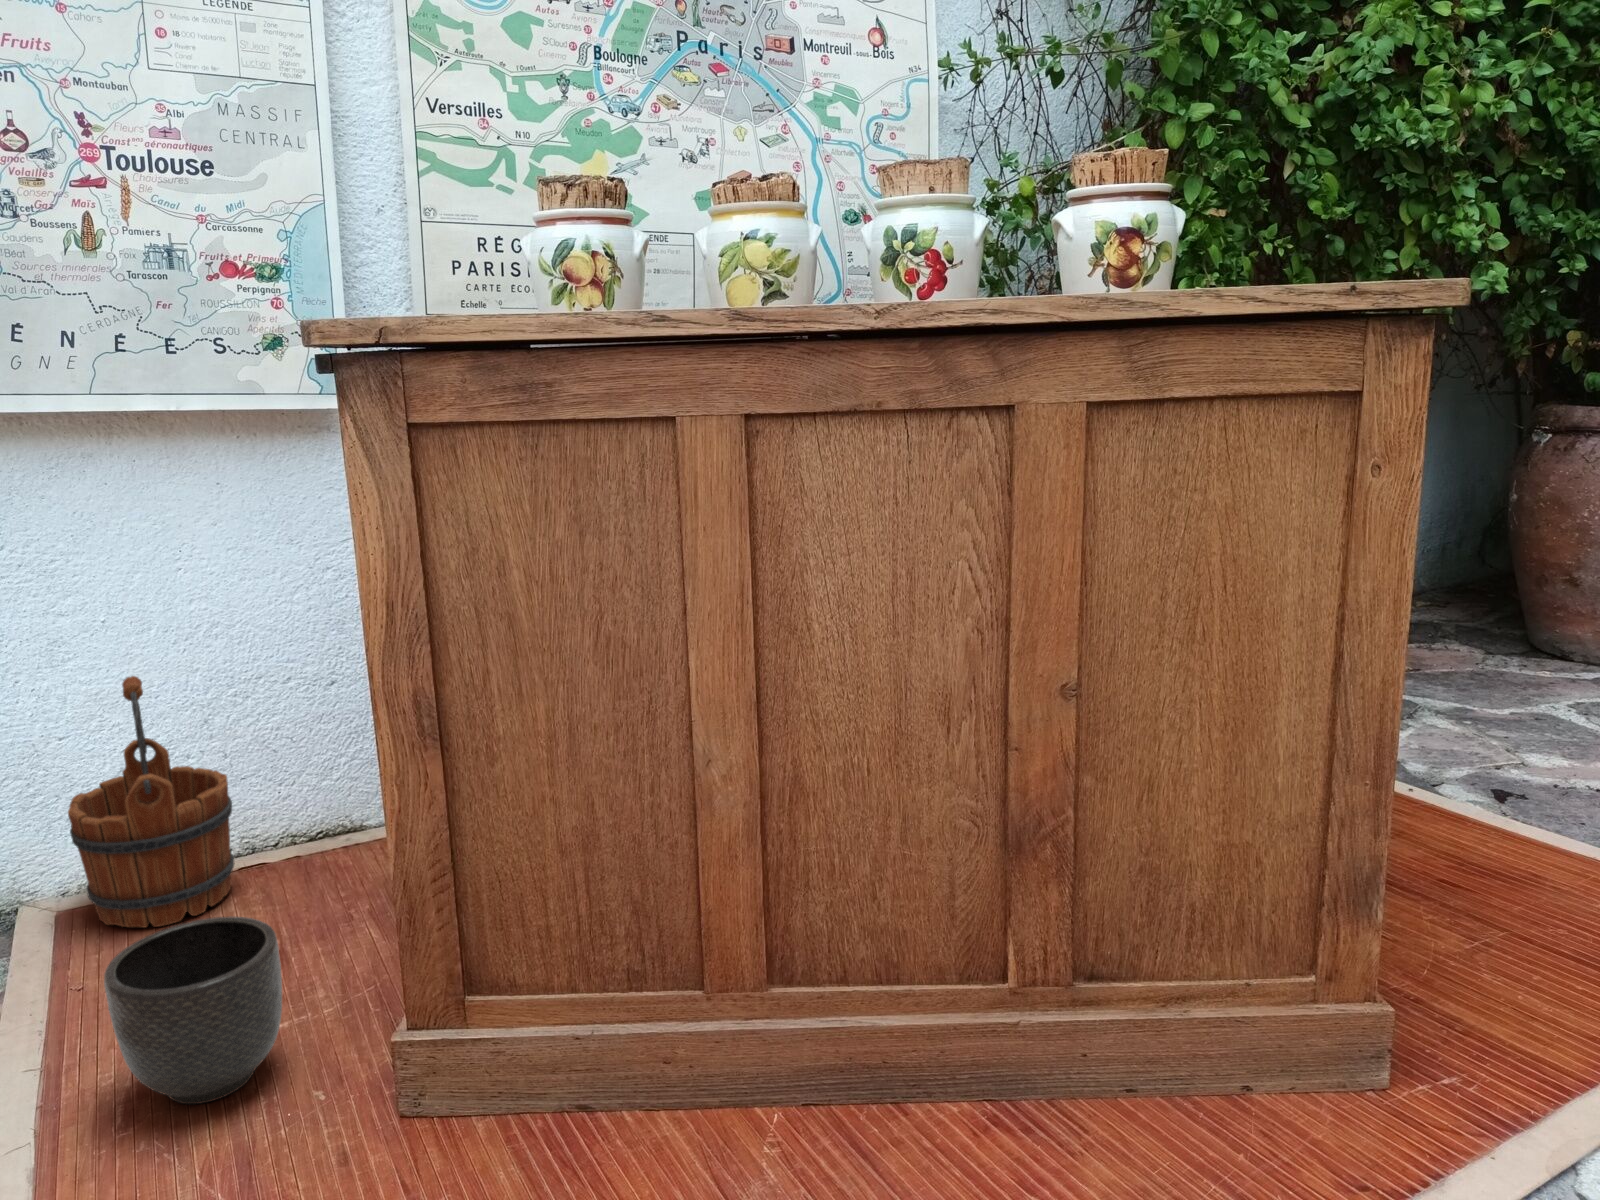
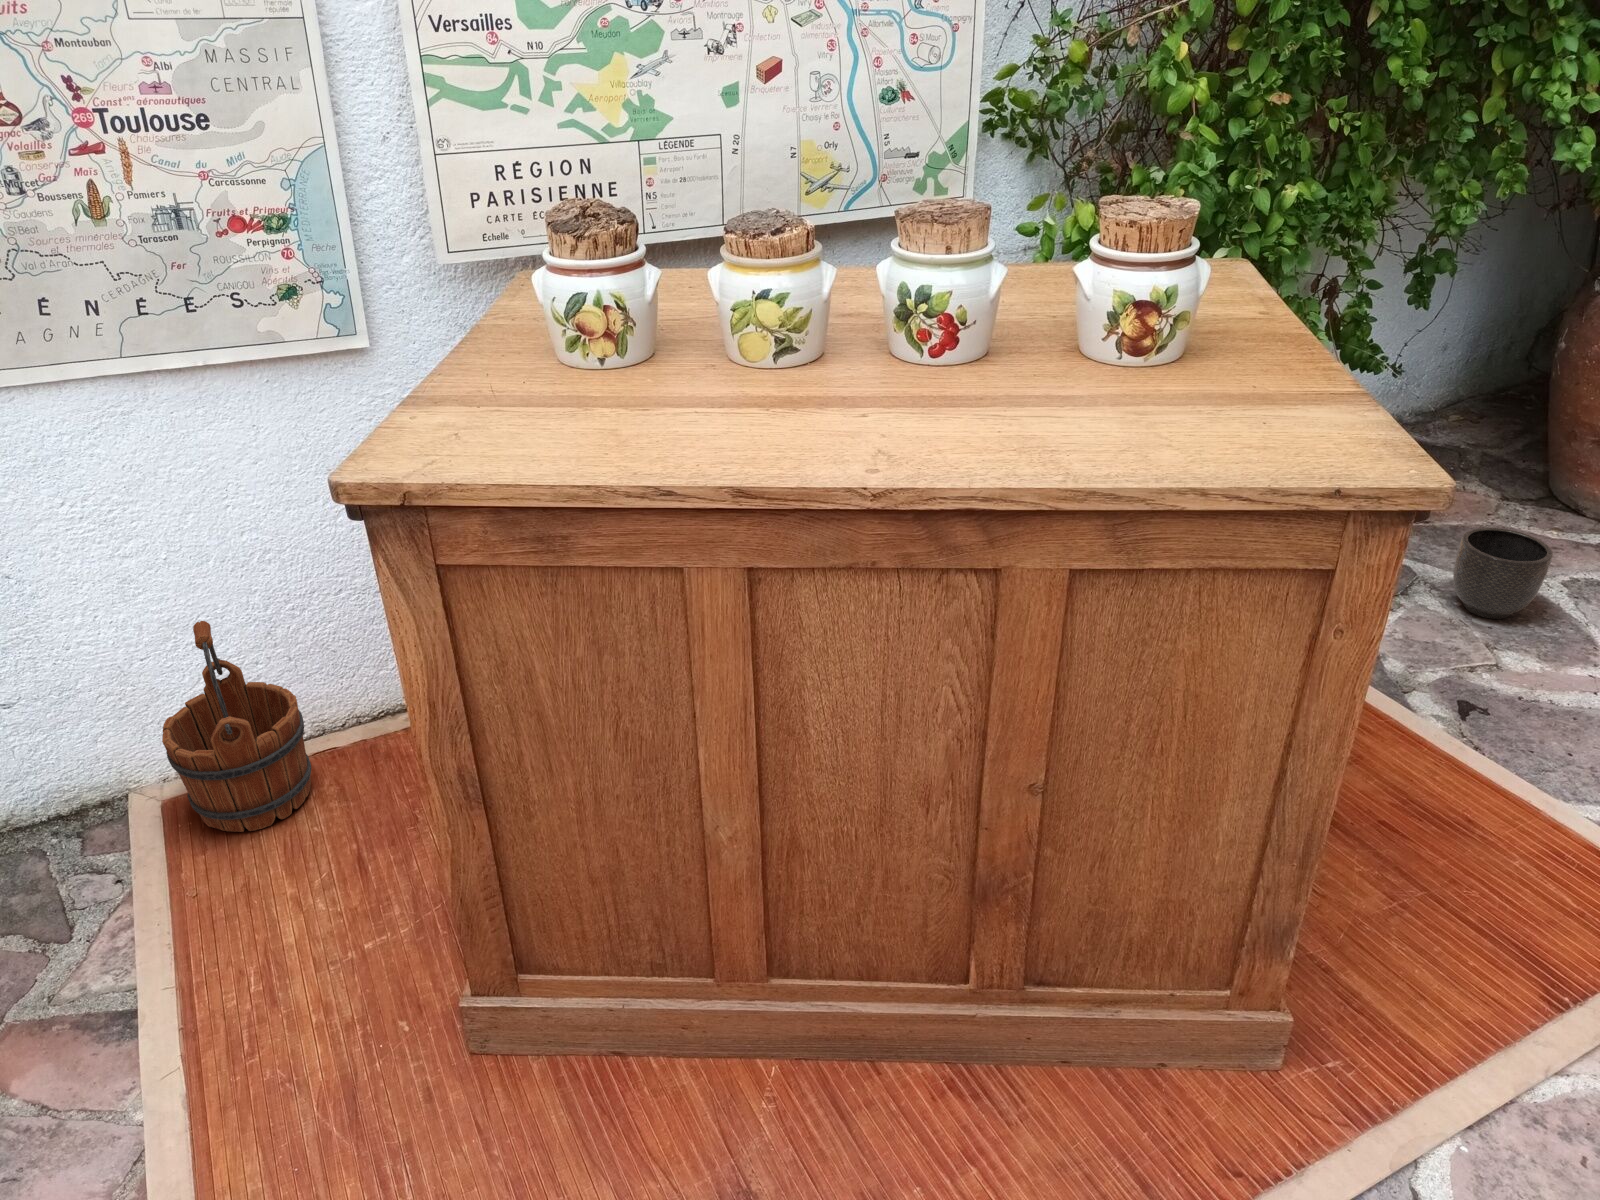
planter: present [104,917,282,1104] -> present [1453,528,1553,619]

